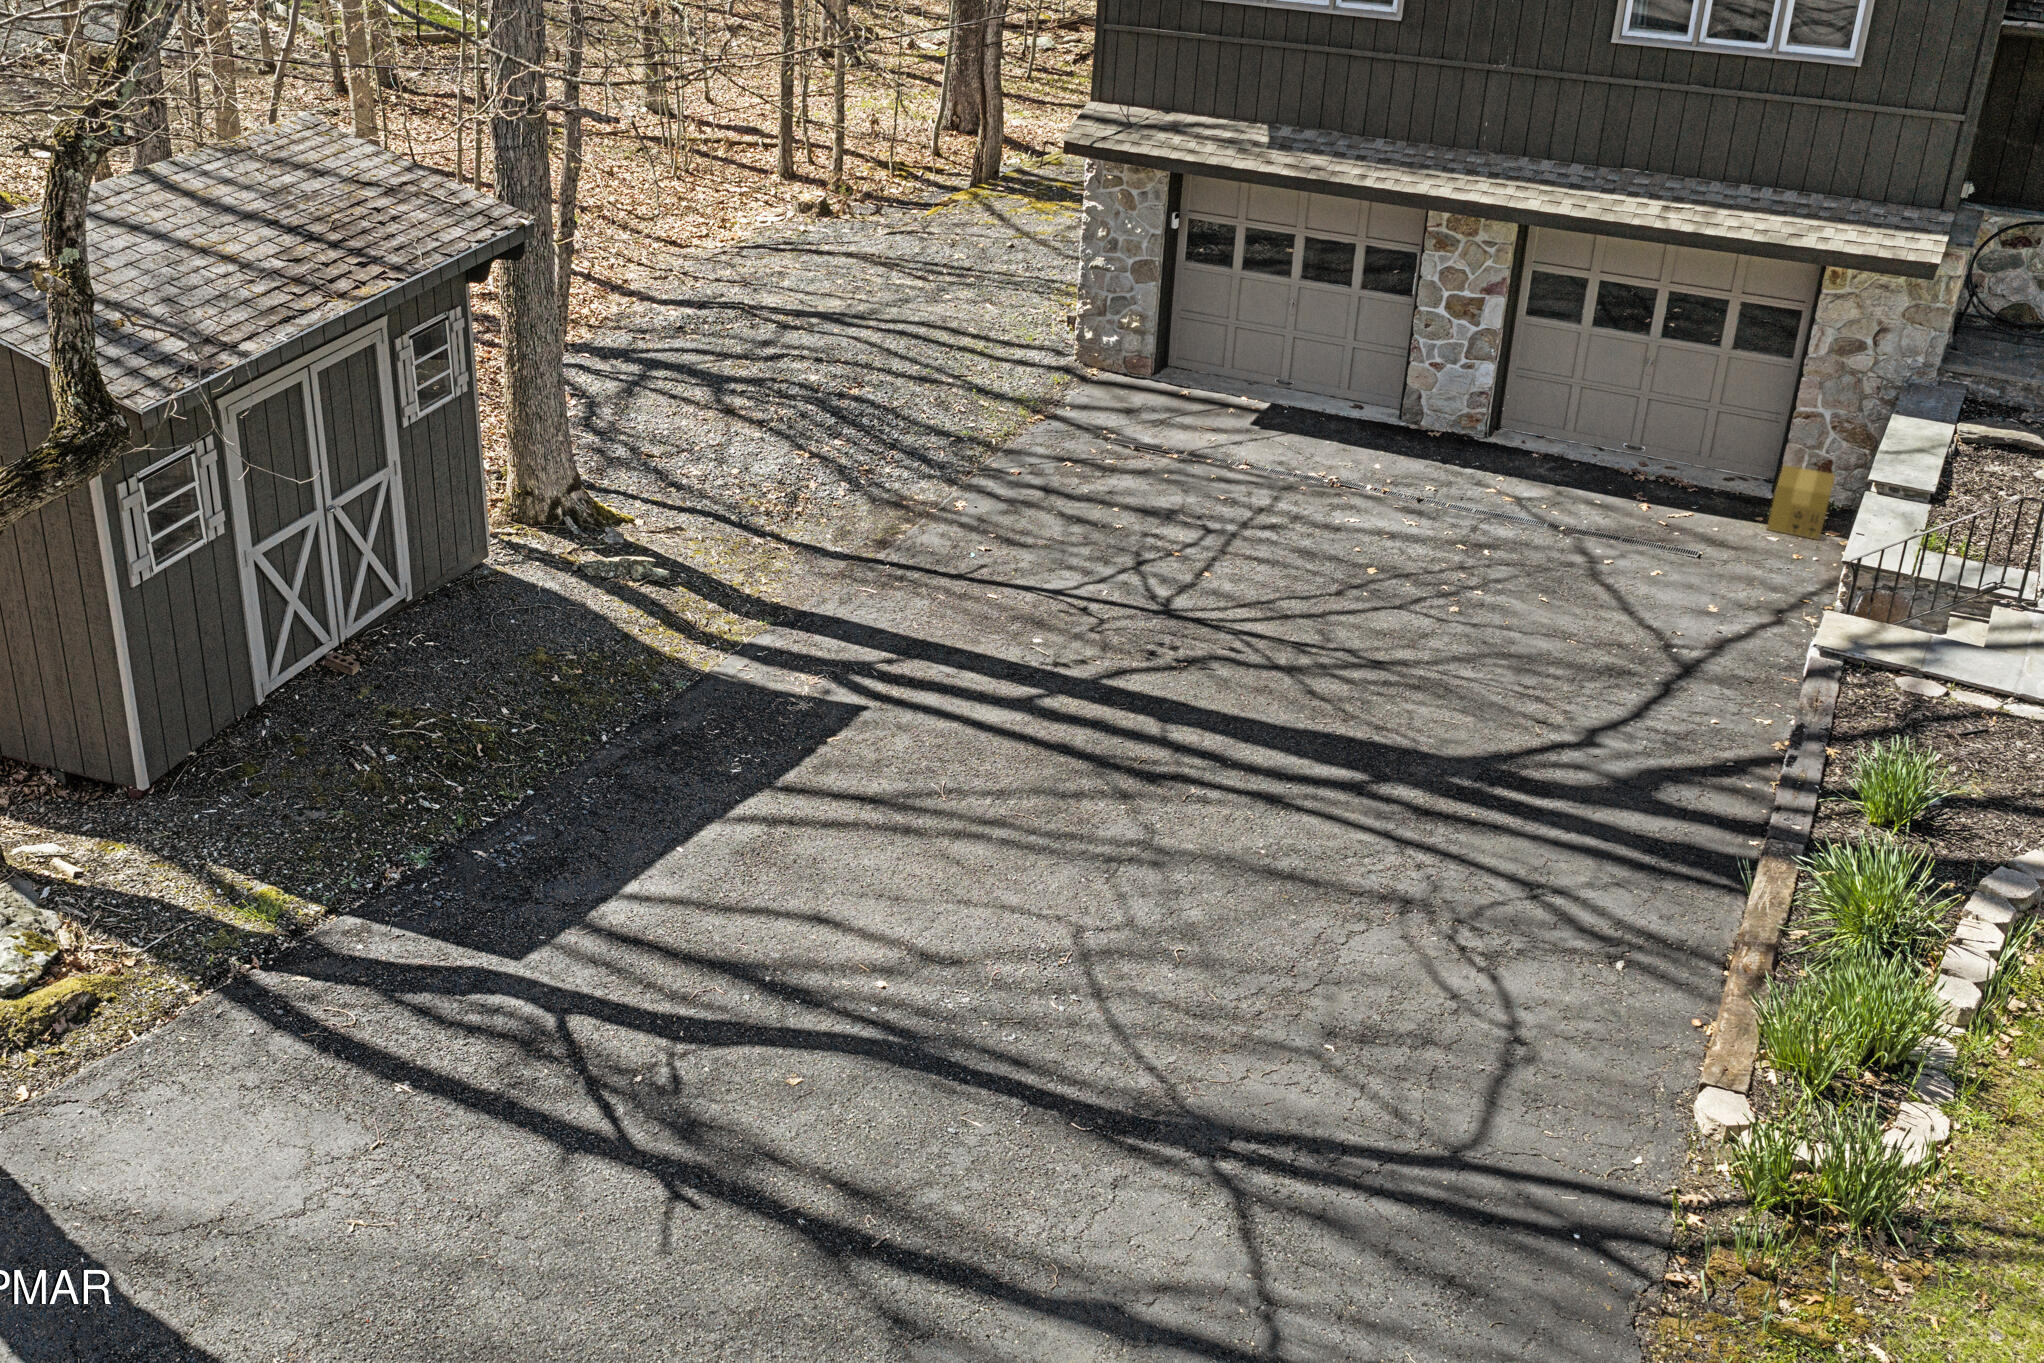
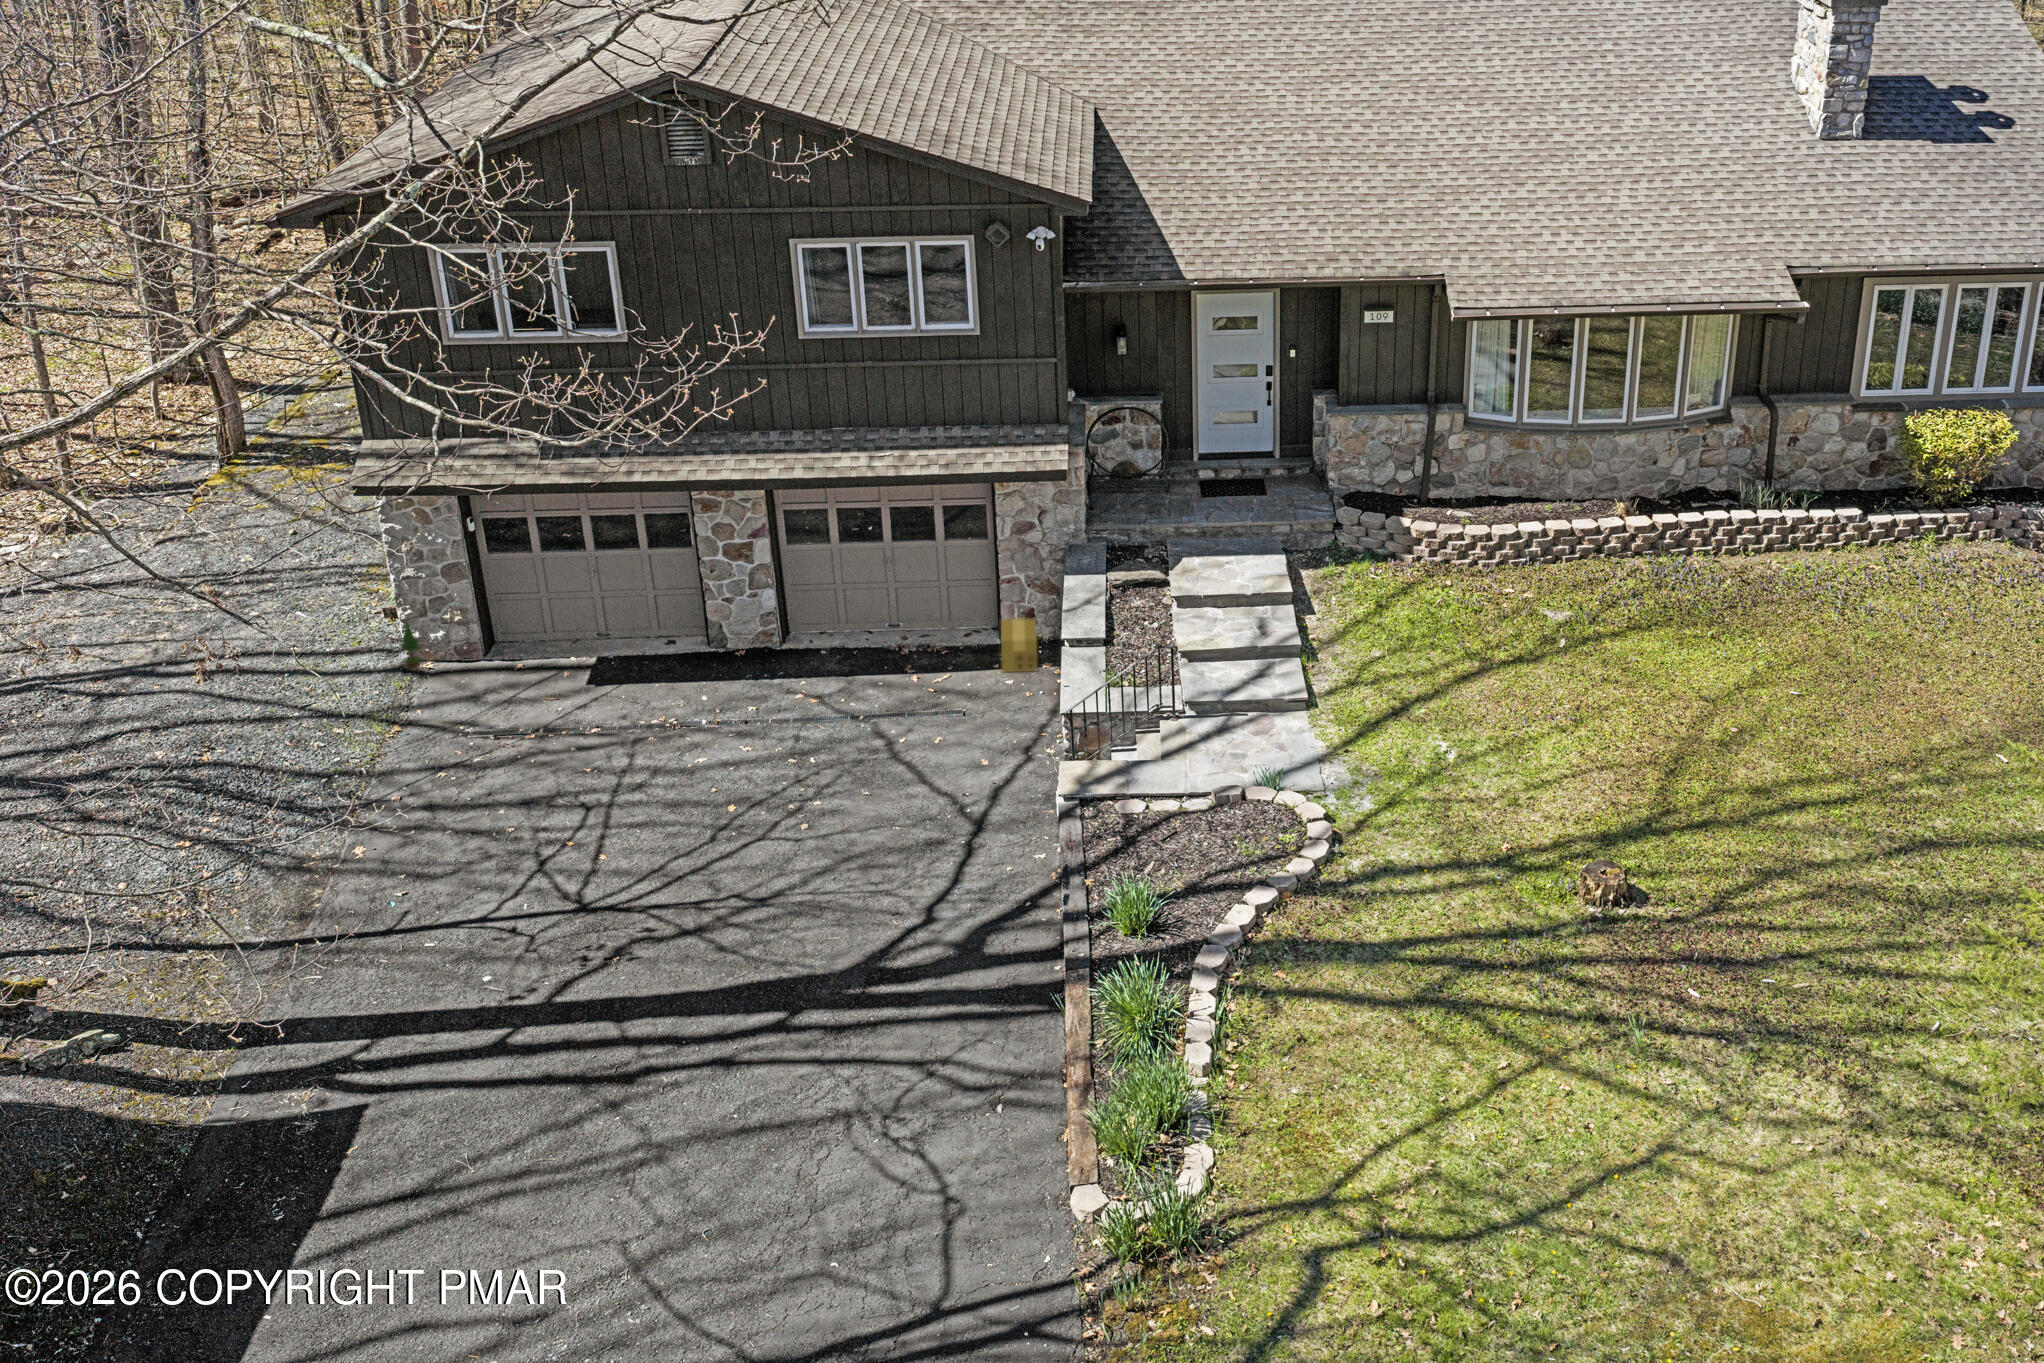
potted tree: none [1063,318,1084,376] -> present [401,624,421,671]

